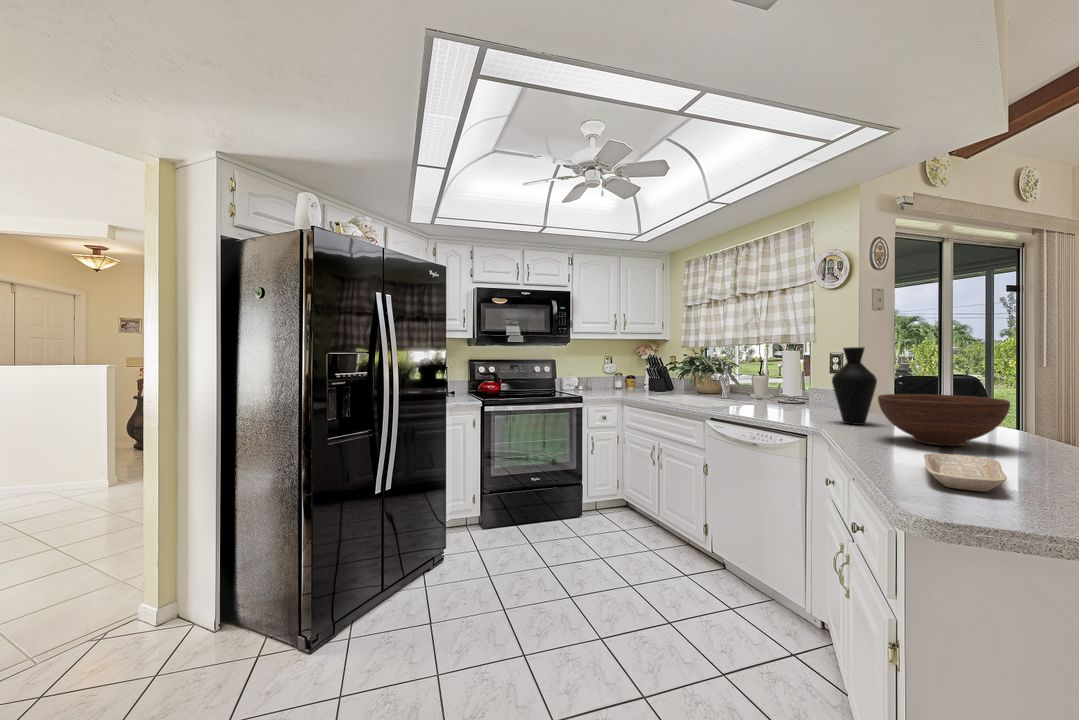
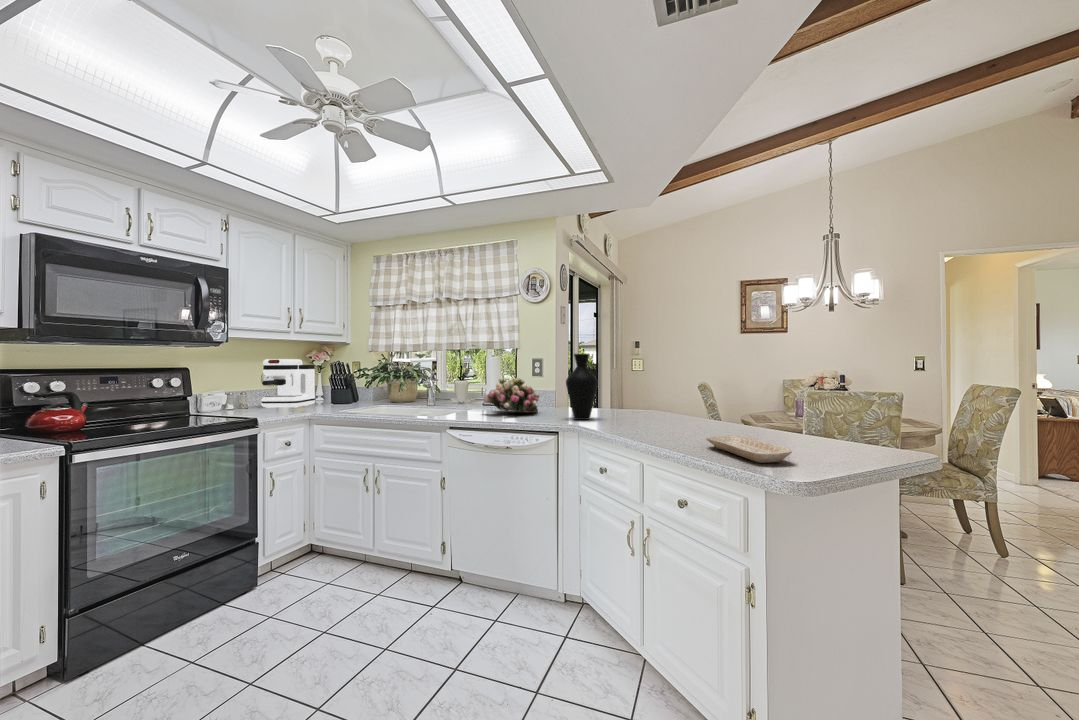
coffee maker: none [594,354,634,393] -> present [261,359,315,408]
flower arrangement: none [751,373,821,413] -> present [484,378,539,413]
fruit bowl: present [878,394,1010,446] -> none [625,391,704,430]

